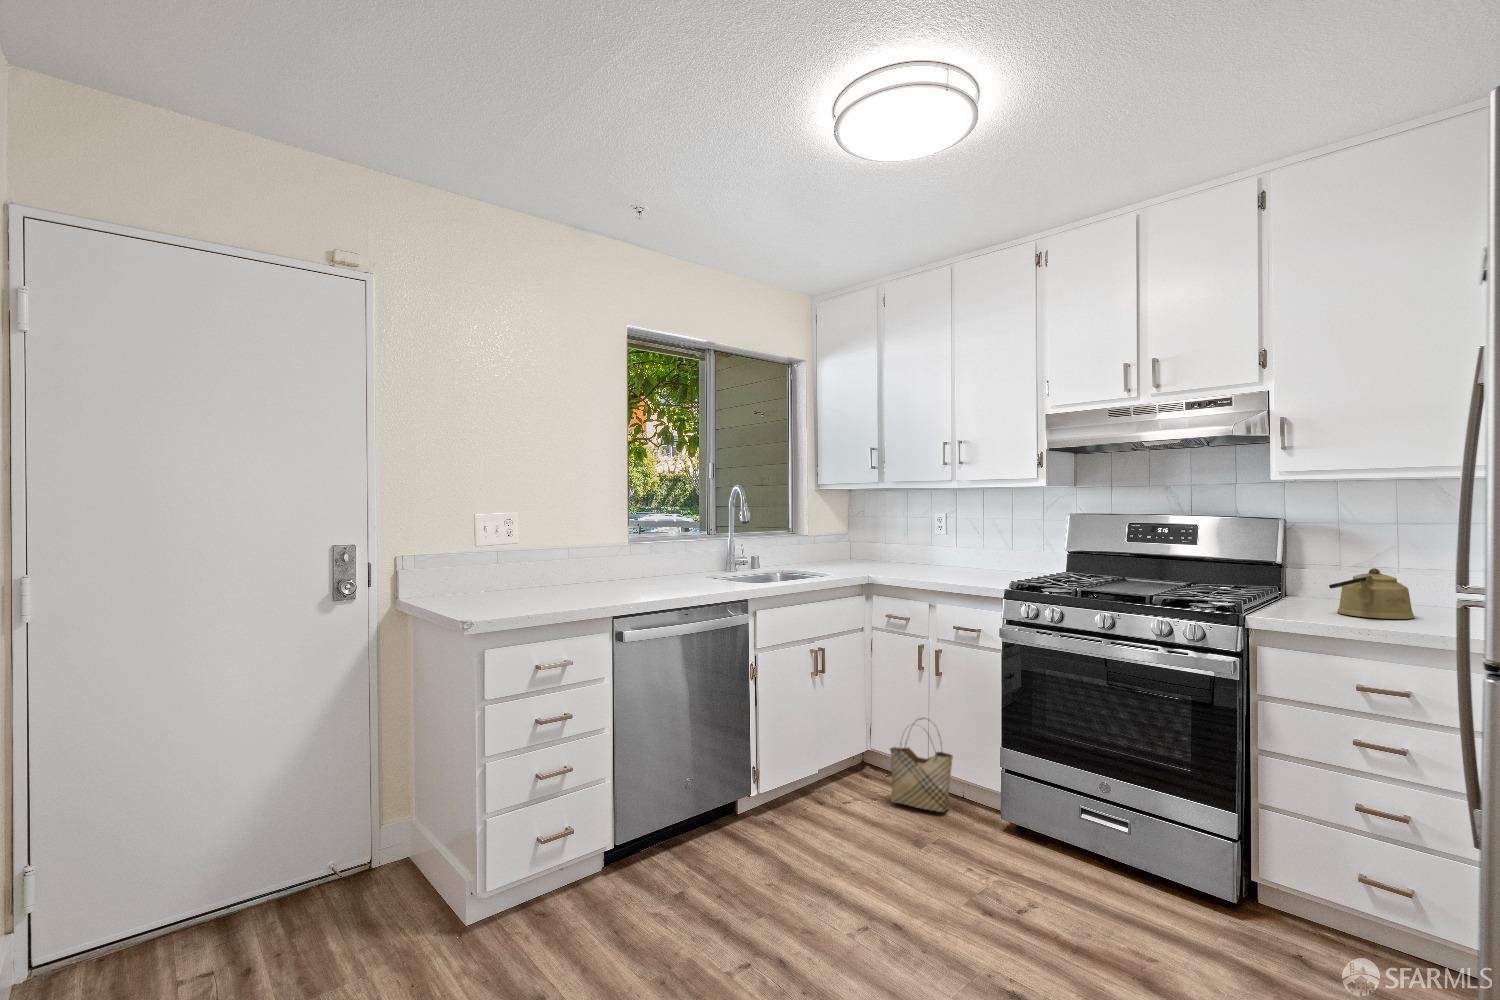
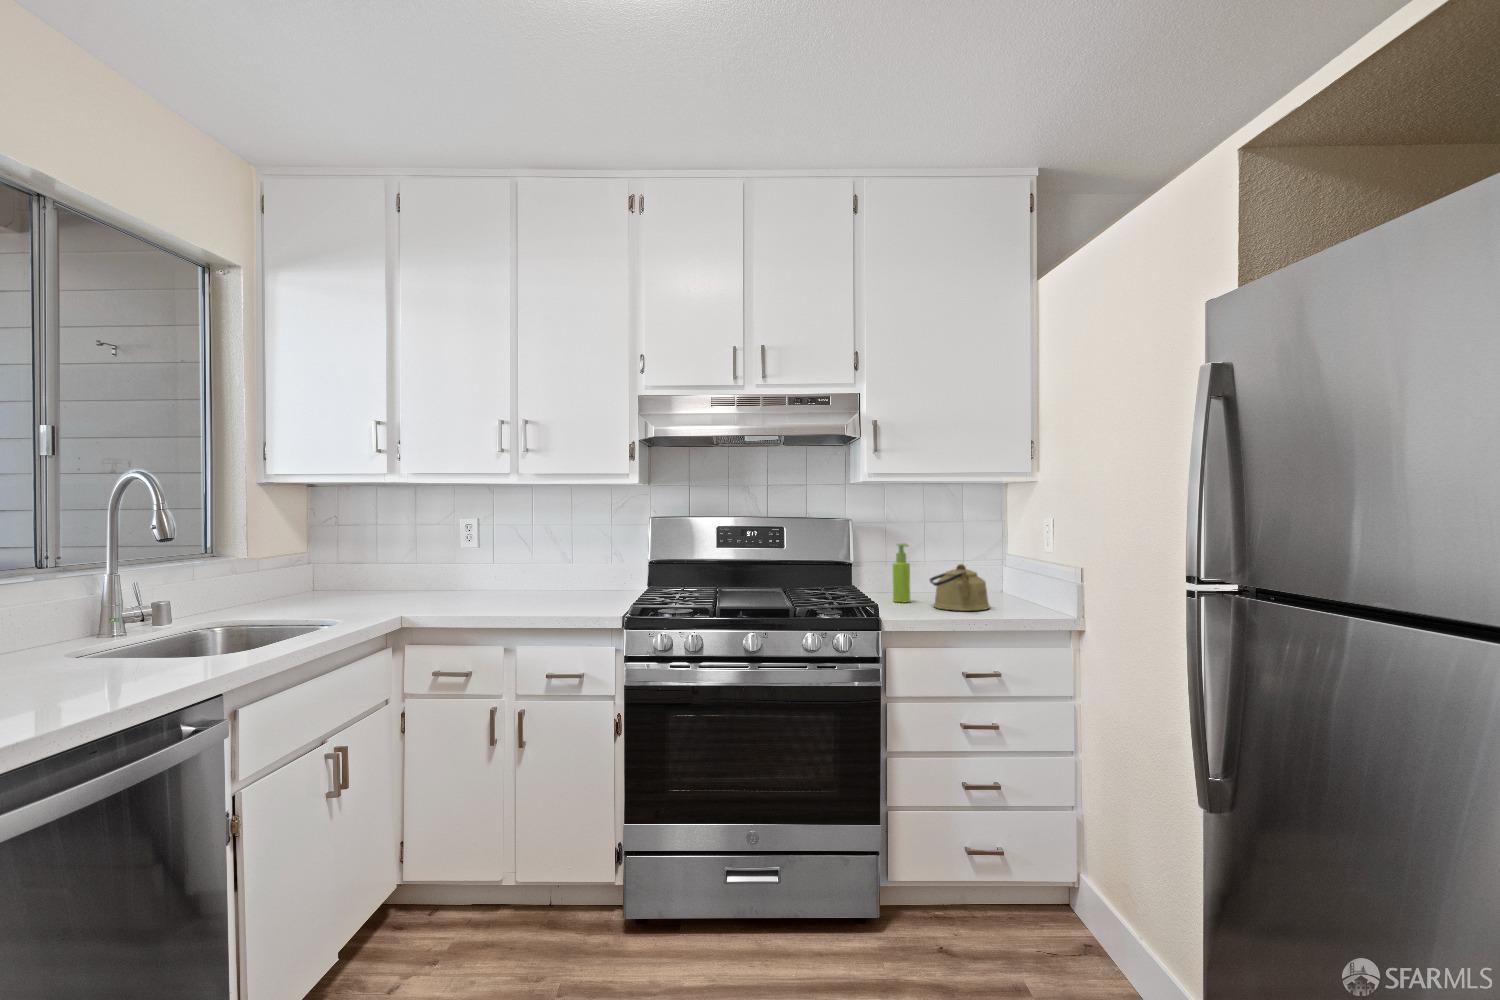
soap dispenser: none [1303,544,1326,605] -> present [893,543,910,602]
woven basket: present [890,718,953,812] -> none [457,812,551,954]

